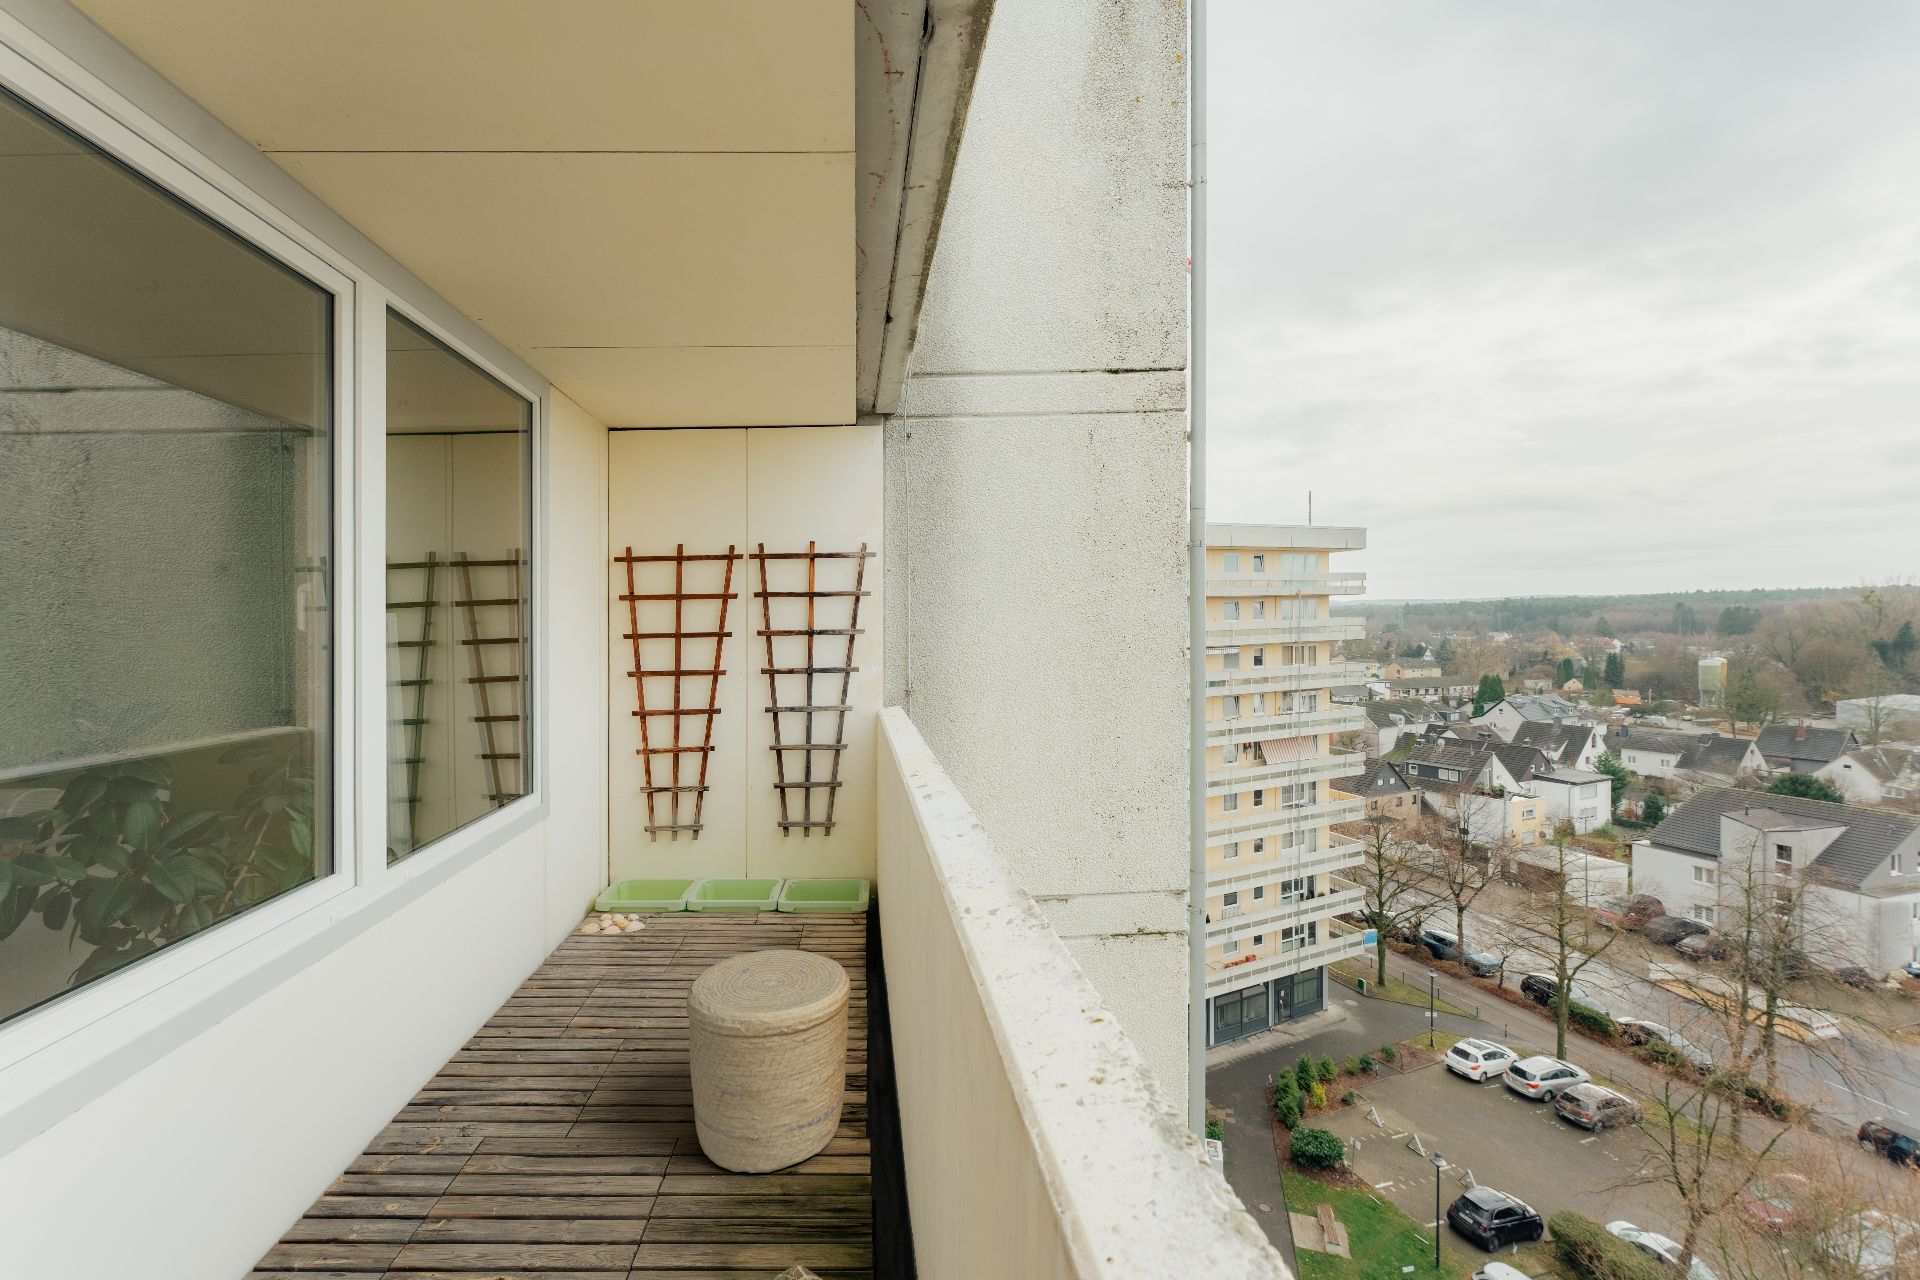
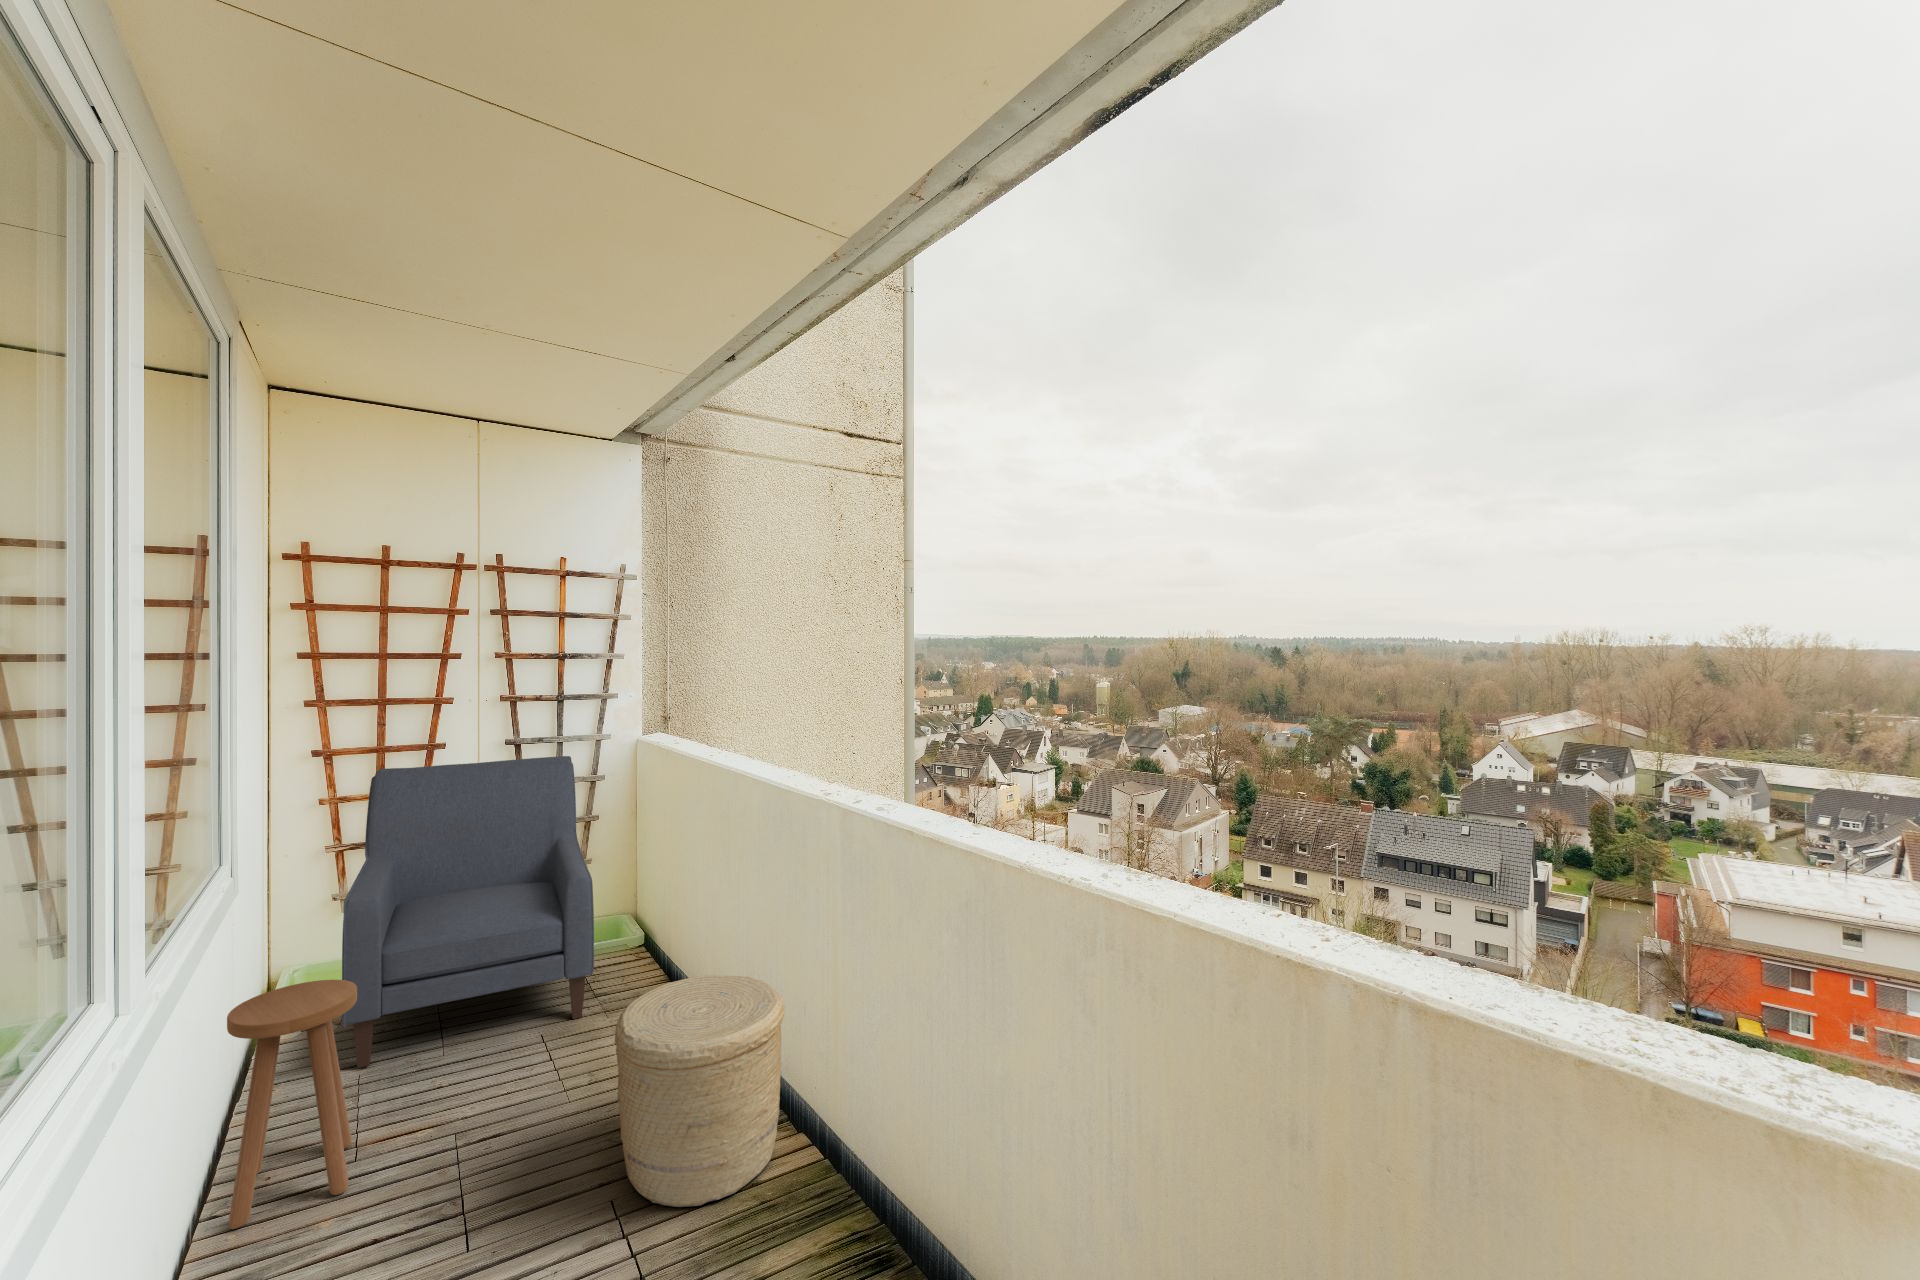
chair: none [597,726,817,968] -> present [342,756,594,1068]
stool: none [463,888,566,1065] -> present [227,980,357,1229]

